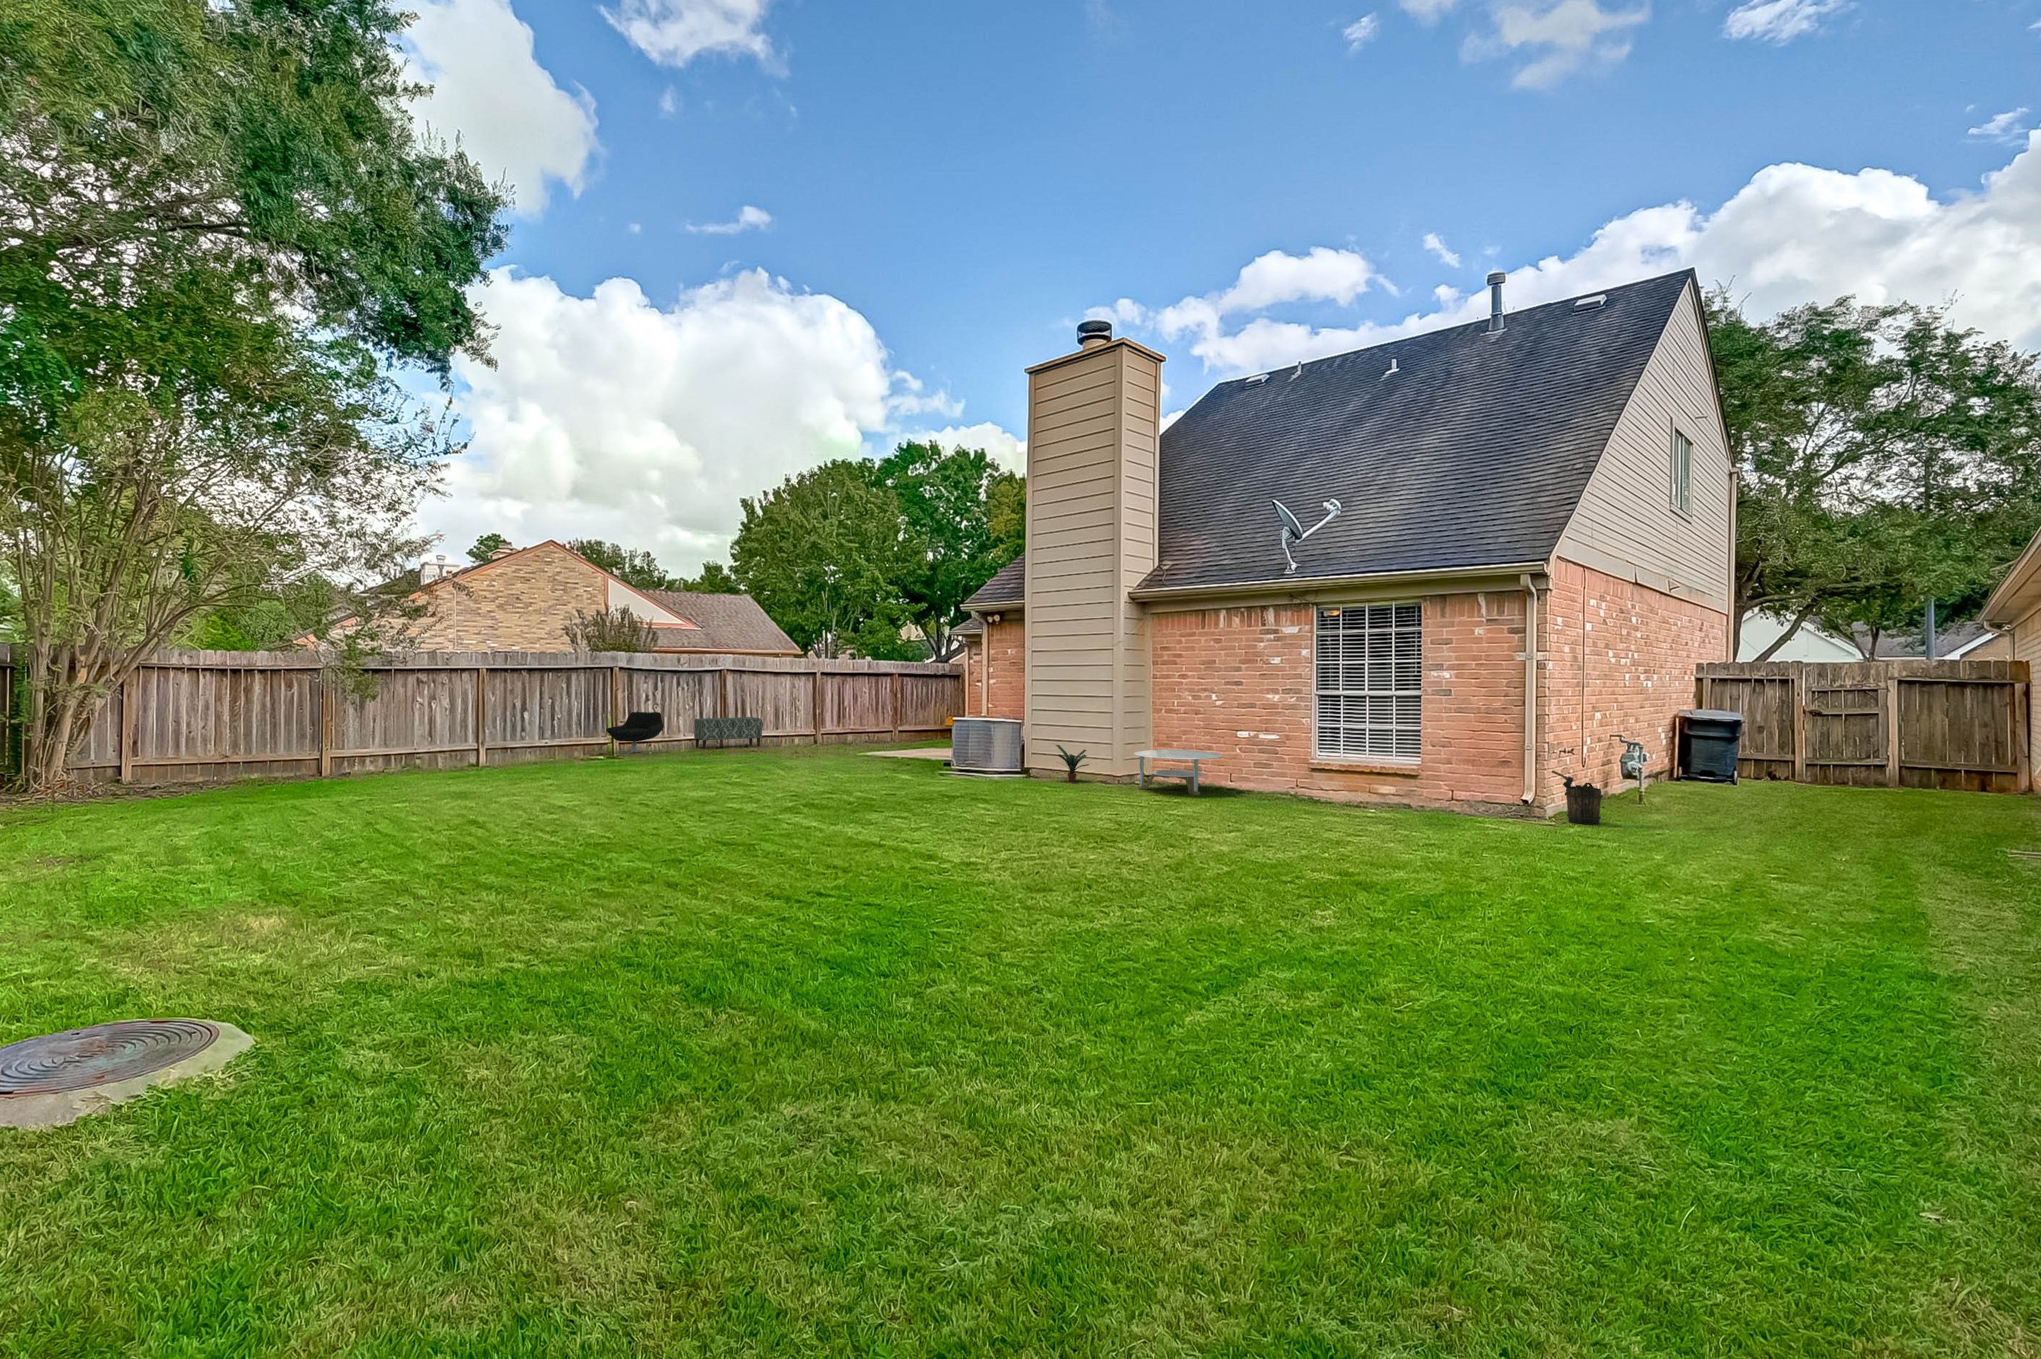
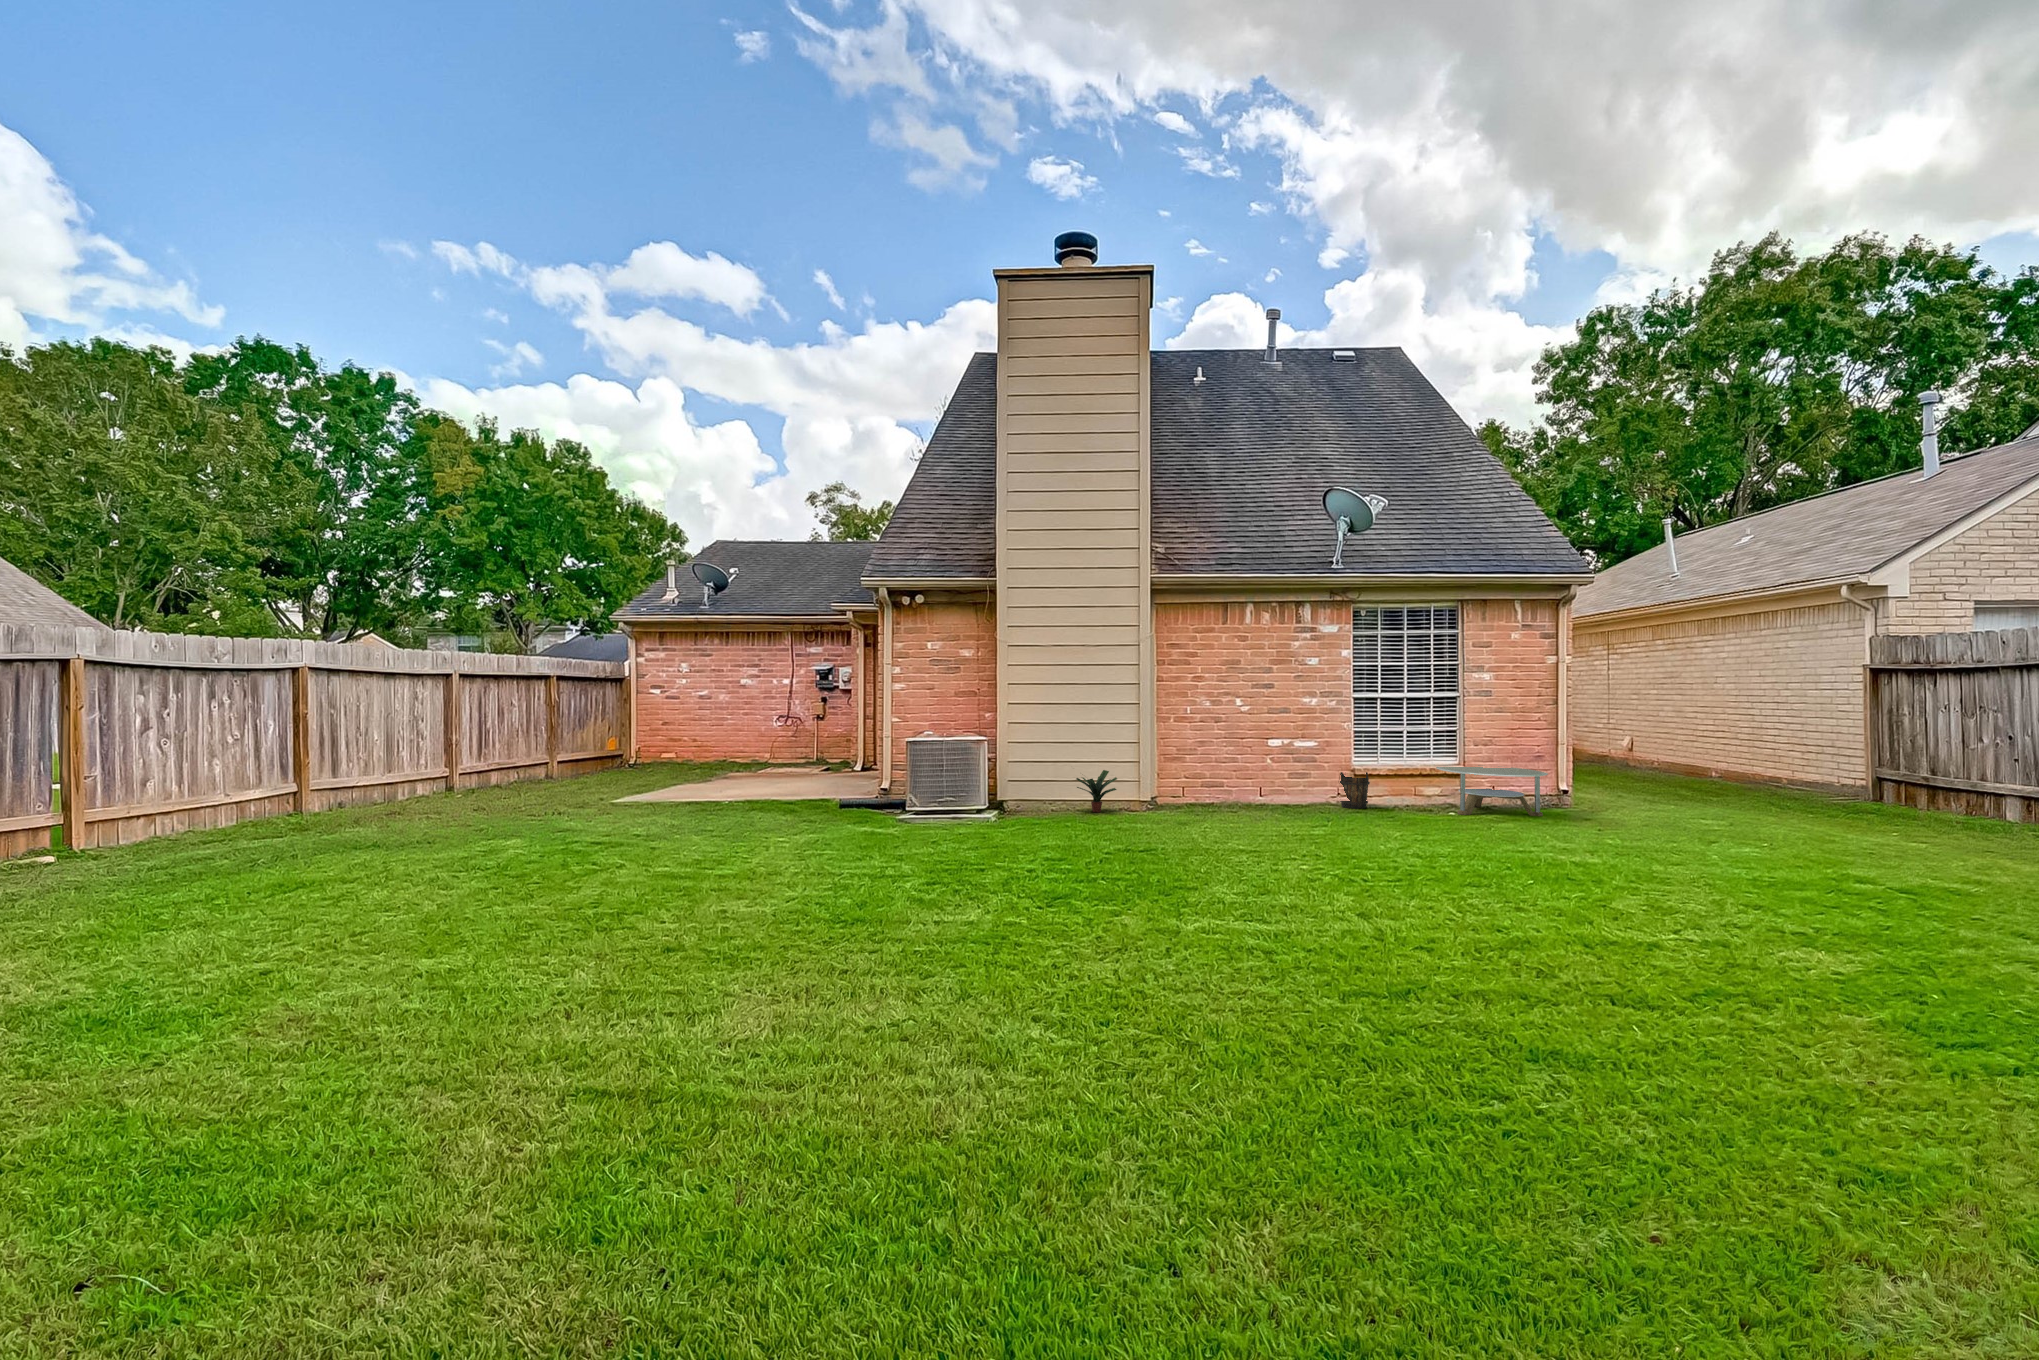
lounge chair: present [606,712,664,755] -> none [73,753,211,847]
bench: present [694,717,762,749] -> none [247,753,396,818]
round table: present [1134,750,1223,795] -> present [1436,765,1548,816]
bucket: present [1552,770,1603,825] -> present [1340,772,1370,809]

